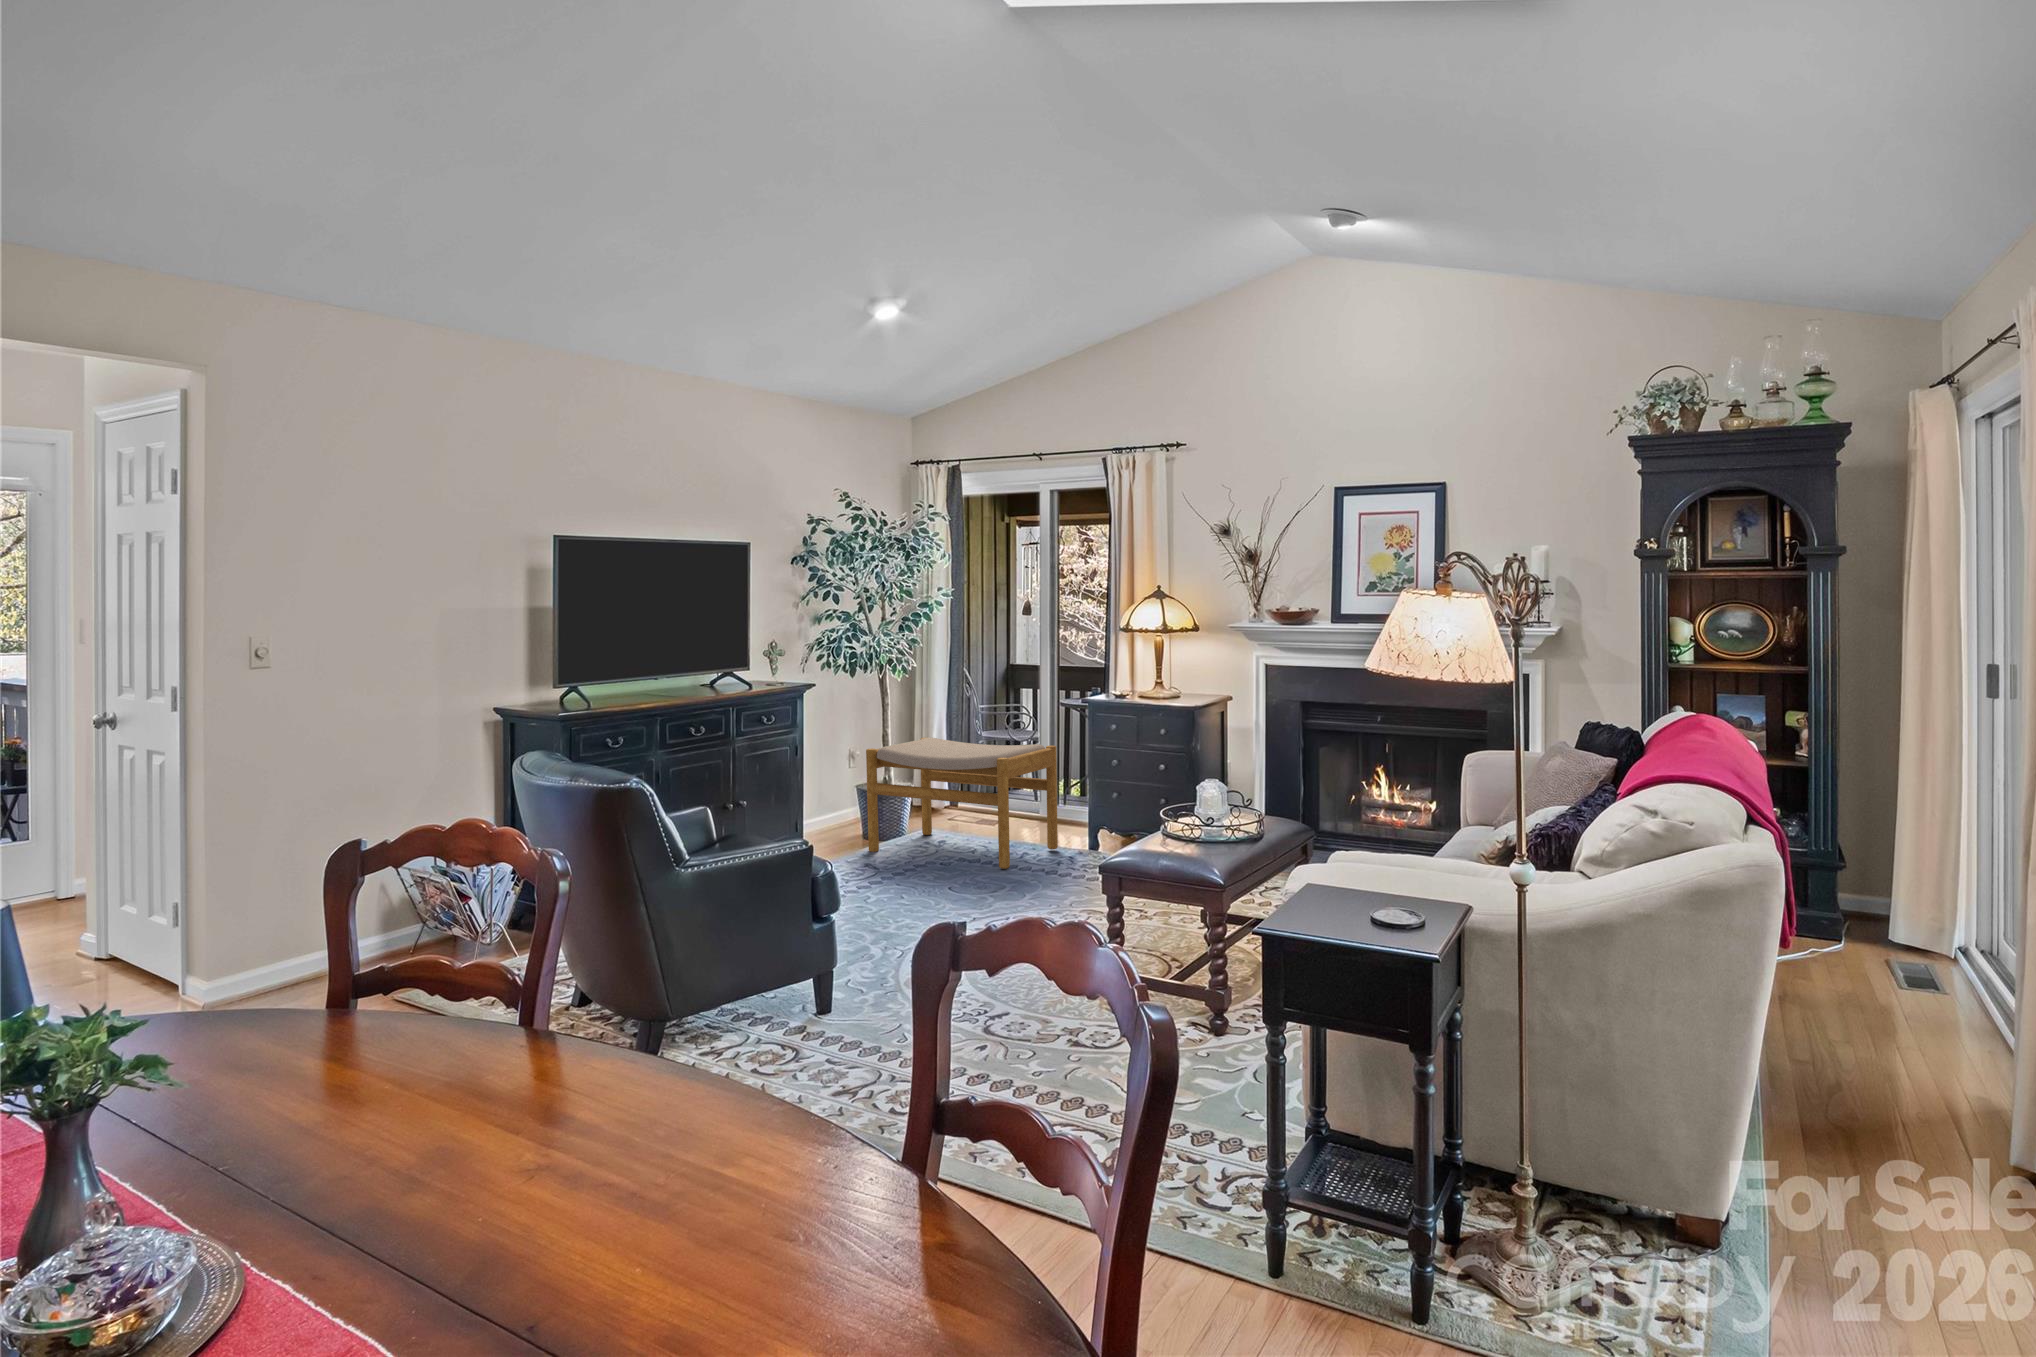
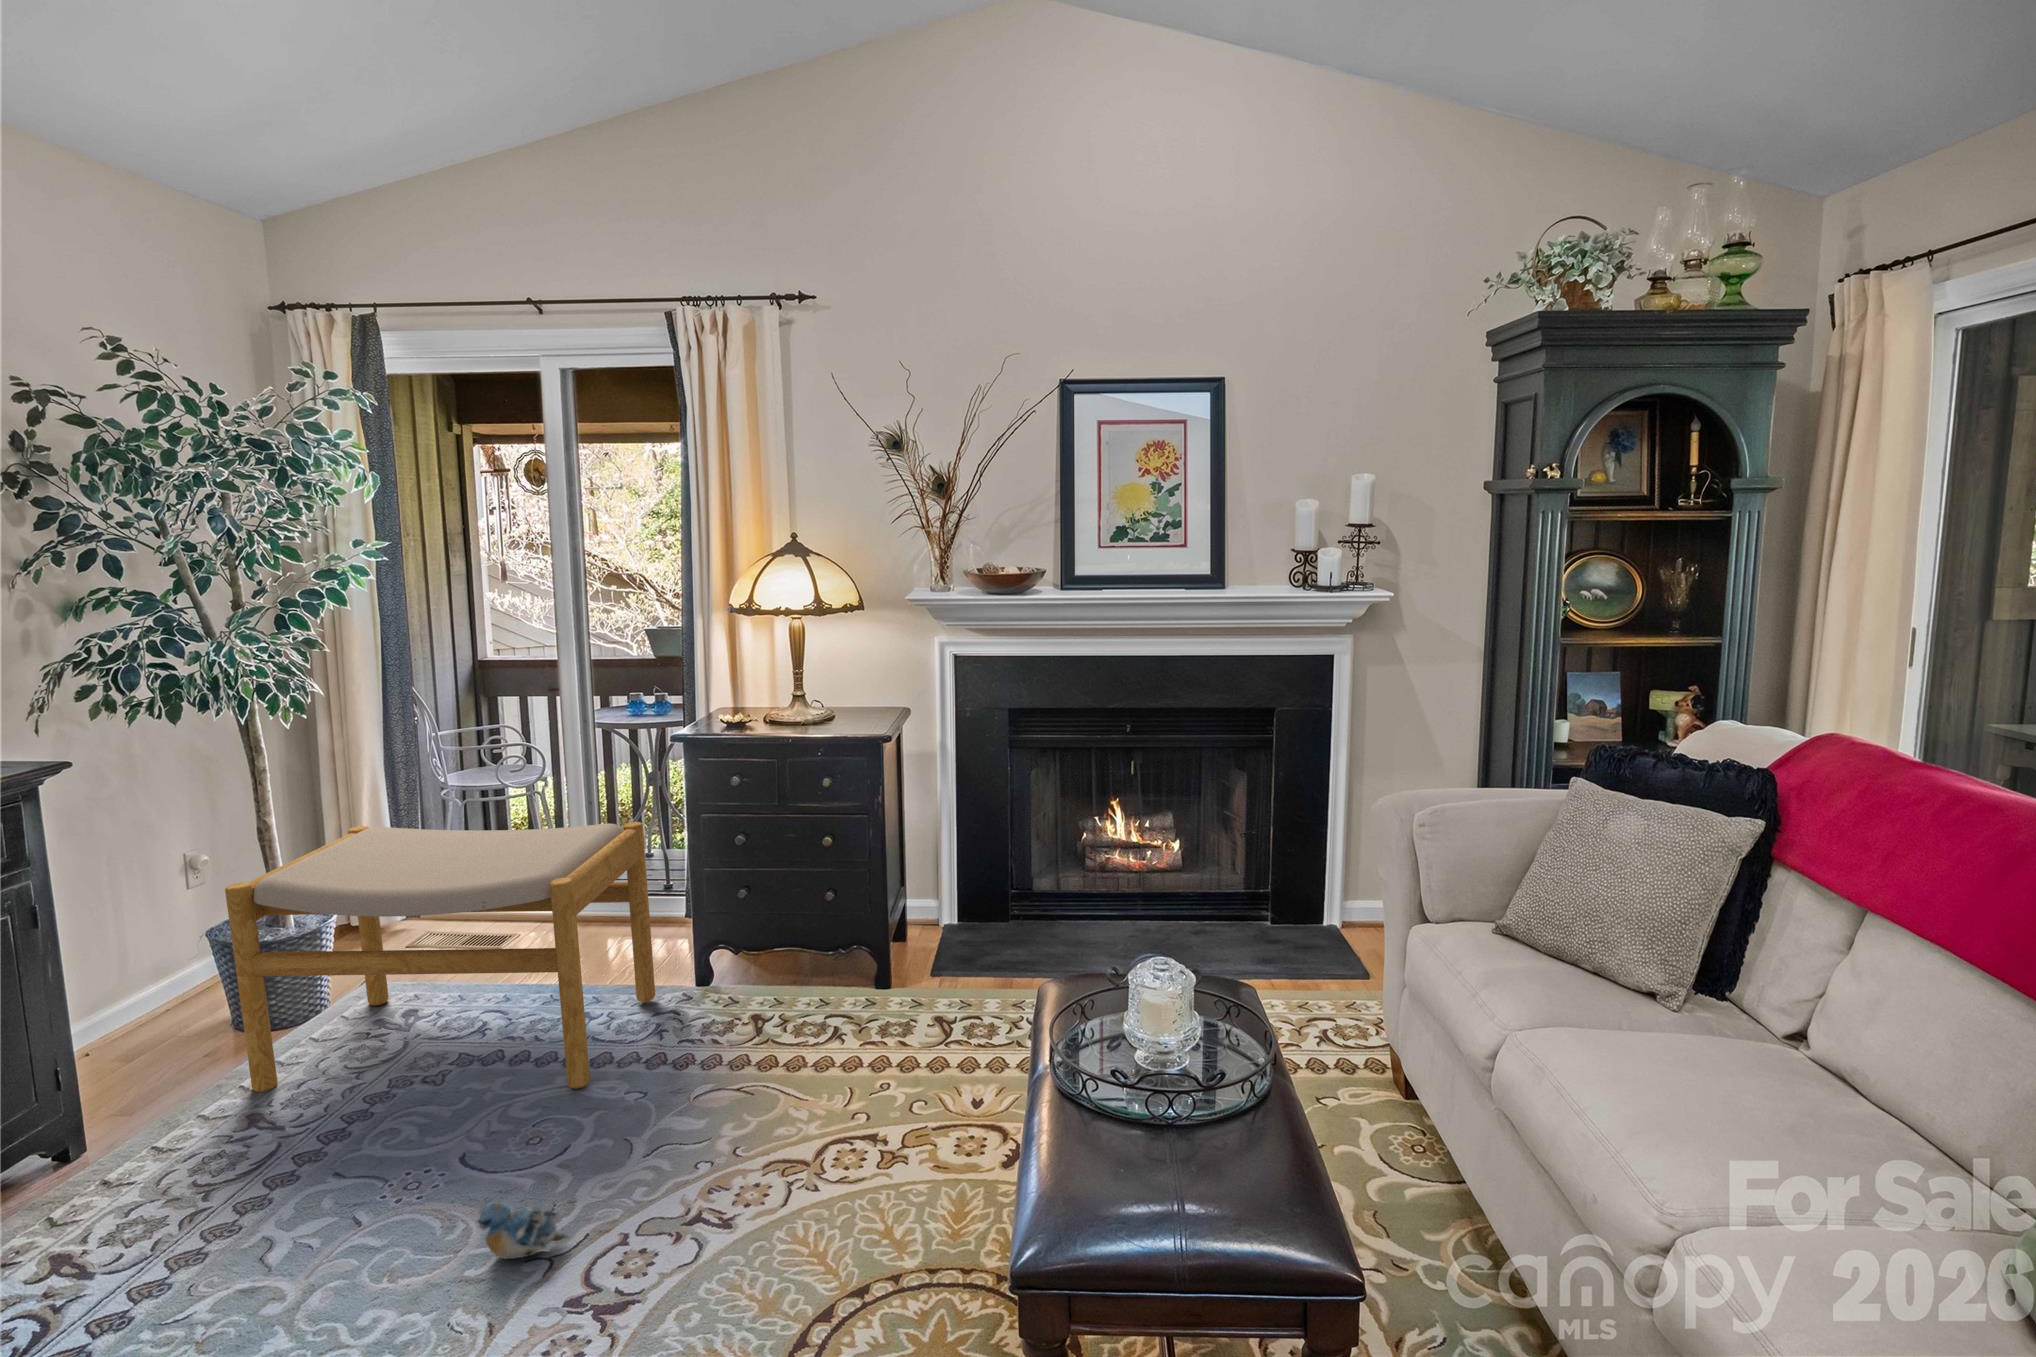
plush toy: none [941,875,977,902] -> present [476,1202,567,1259]

